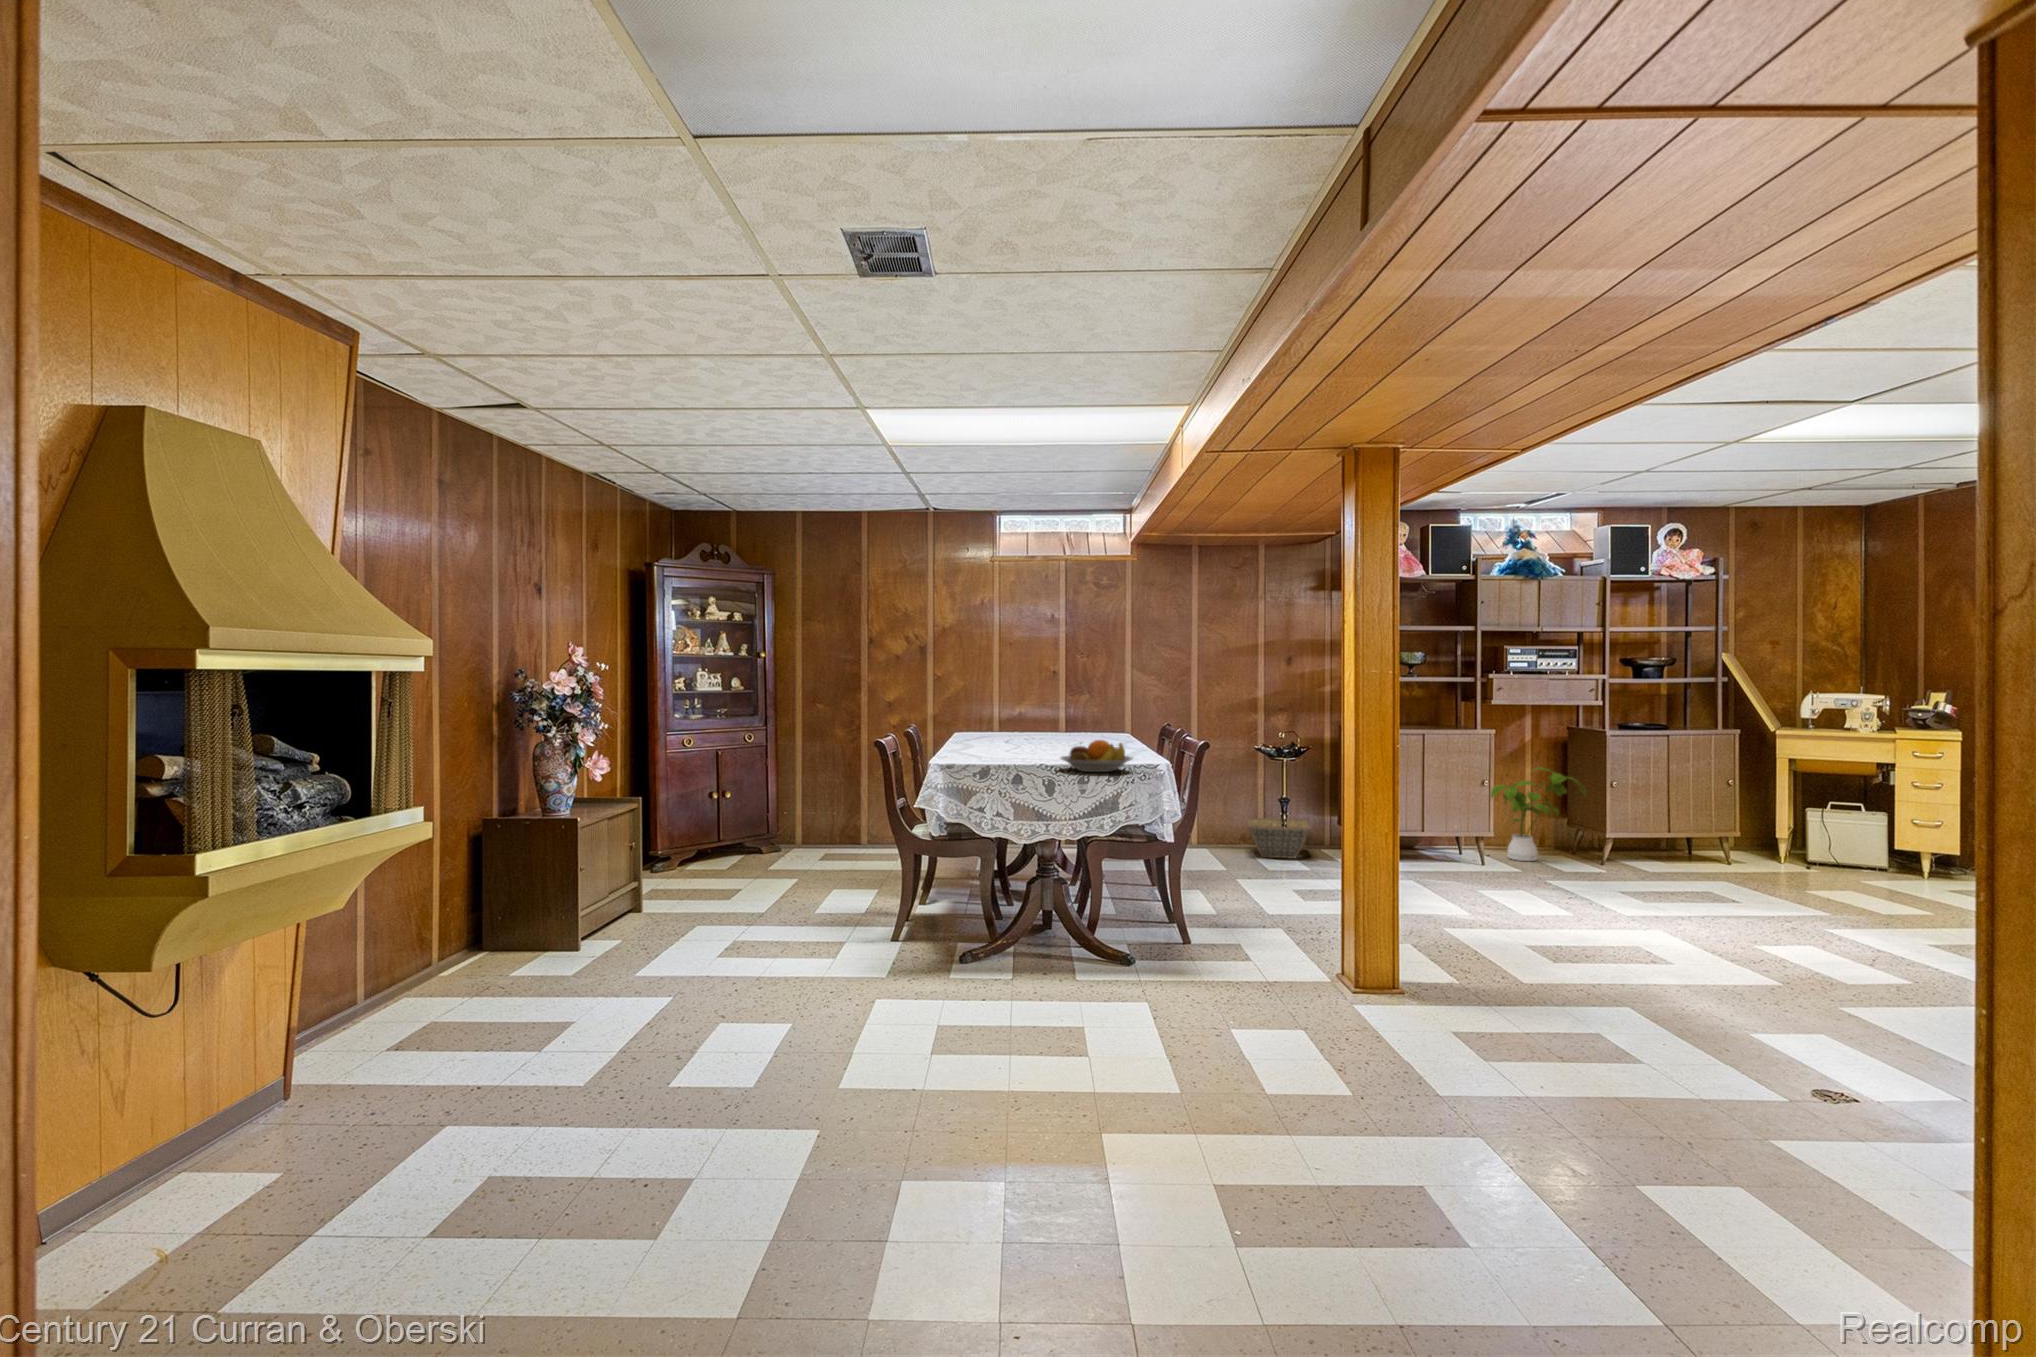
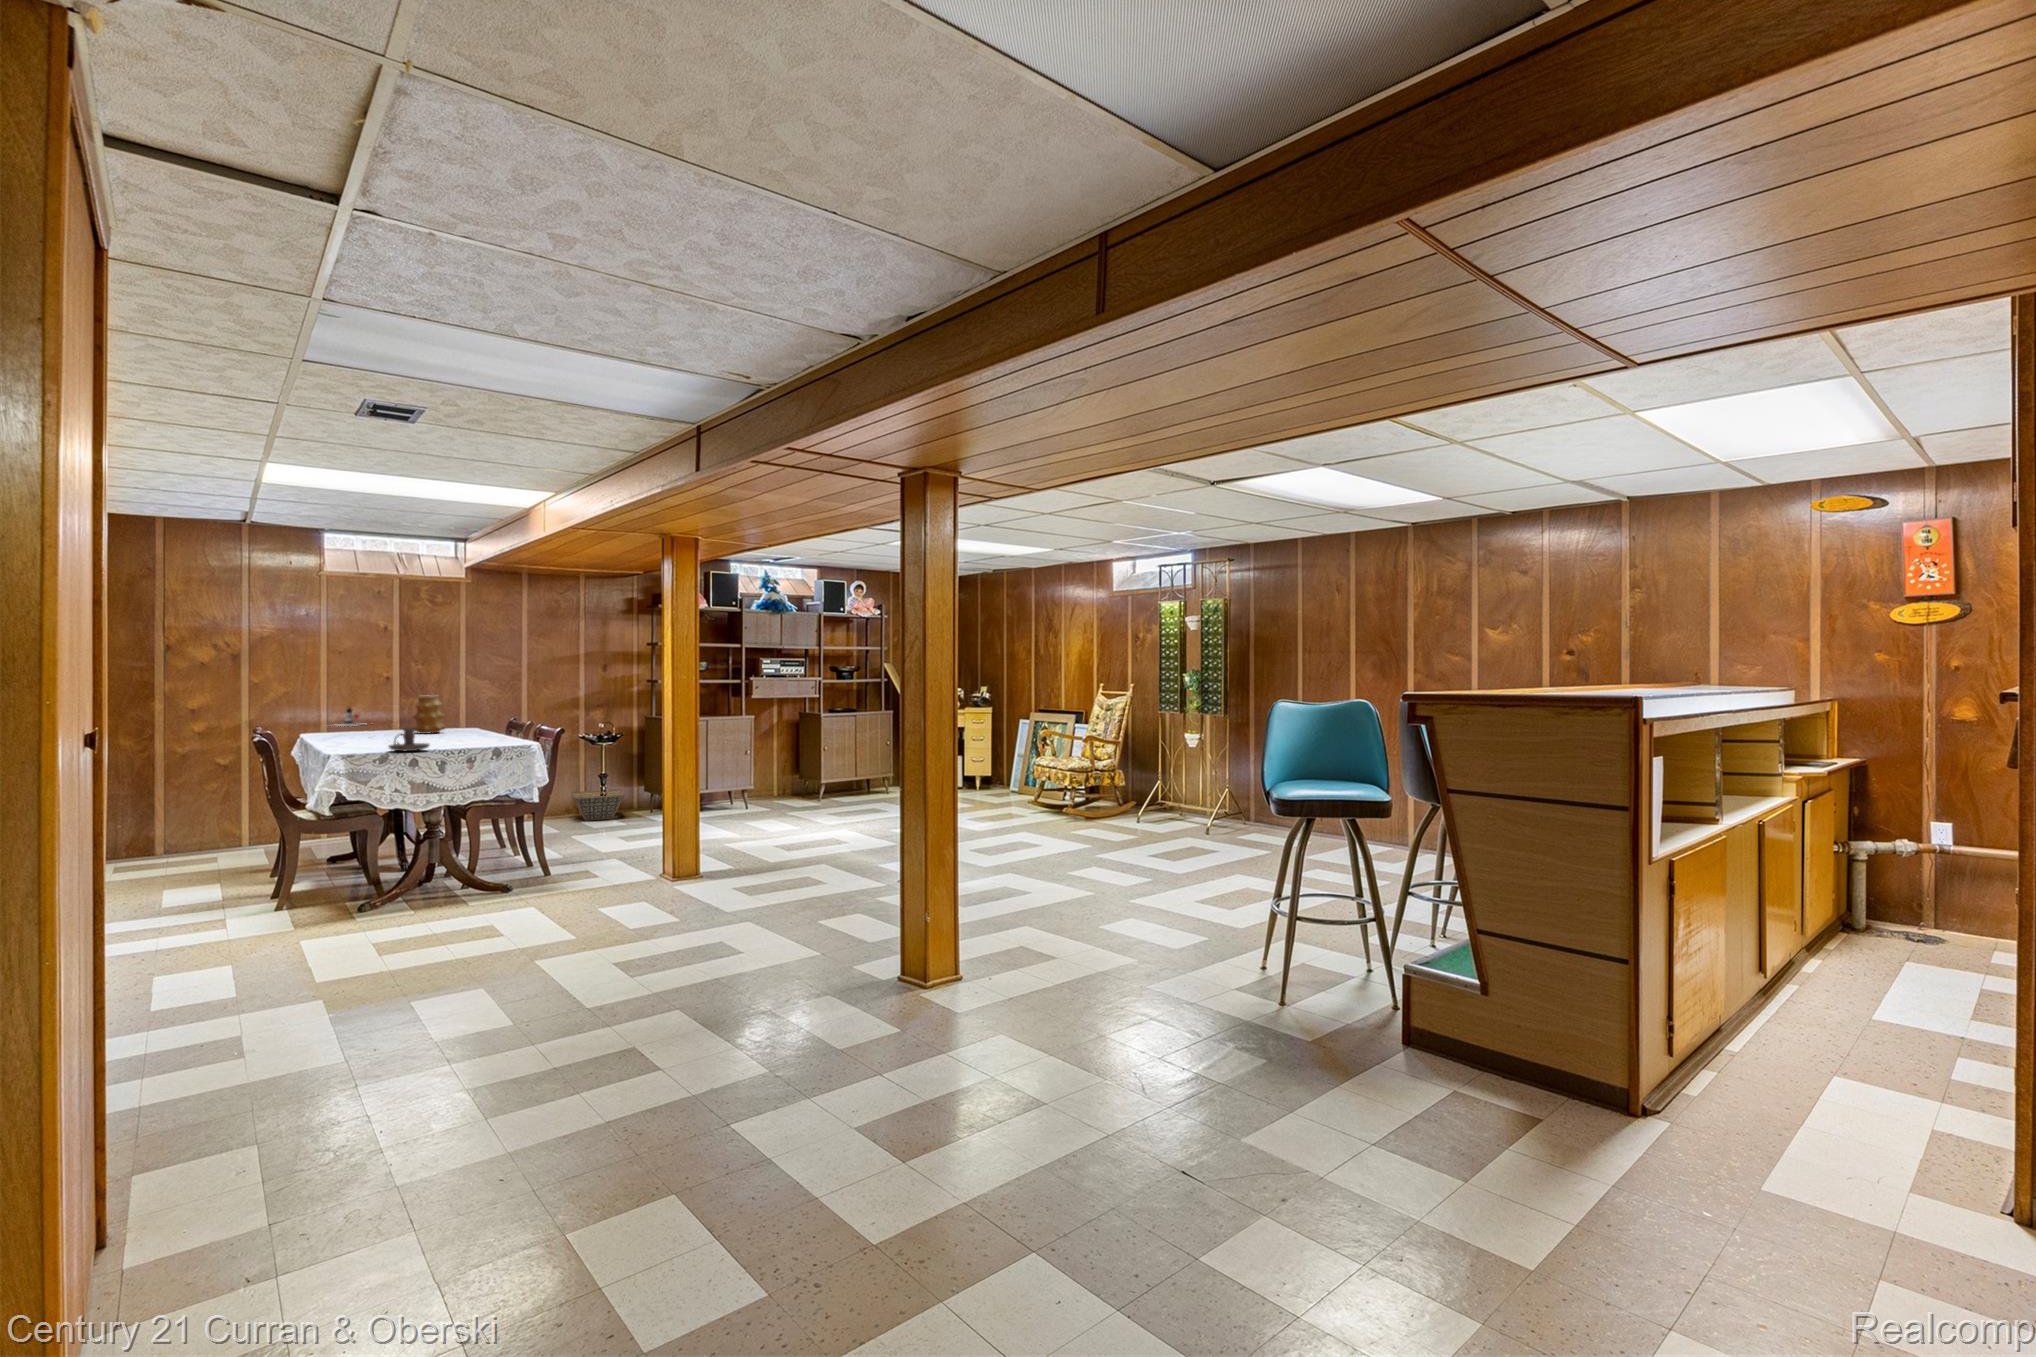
vase: none [1062,693,1096,738] -> present [413,695,446,734]
wine bottle: none [992,699,1044,725] -> present [342,708,359,726]
candle holder: none [1001,732,1046,763] -> present [389,727,429,751]
fruit bowl: present [1061,740,1133,772] -> none [449,730,512,754]
house plant: present [1491,767,1586,861] -> none [748,740,810,804]

